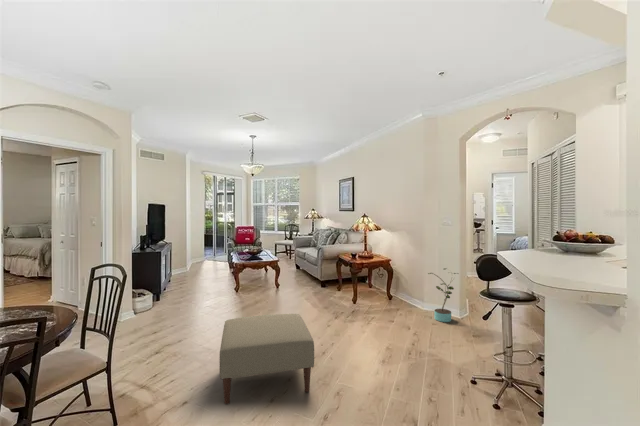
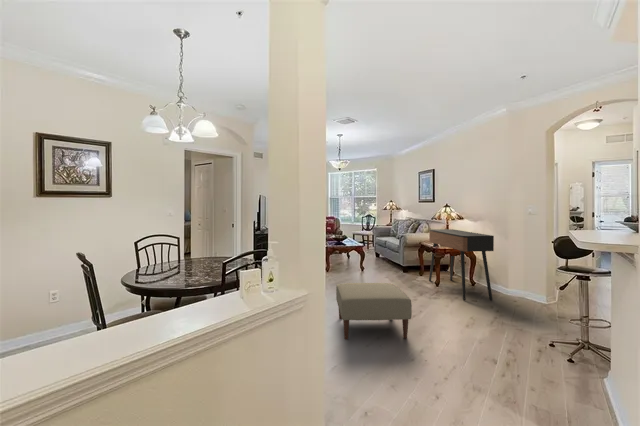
console table: none [346,241,410,322] -> present [429,229,494,301]
potted plant: present [428,268,456,322] -> none [512,254,545,304]

